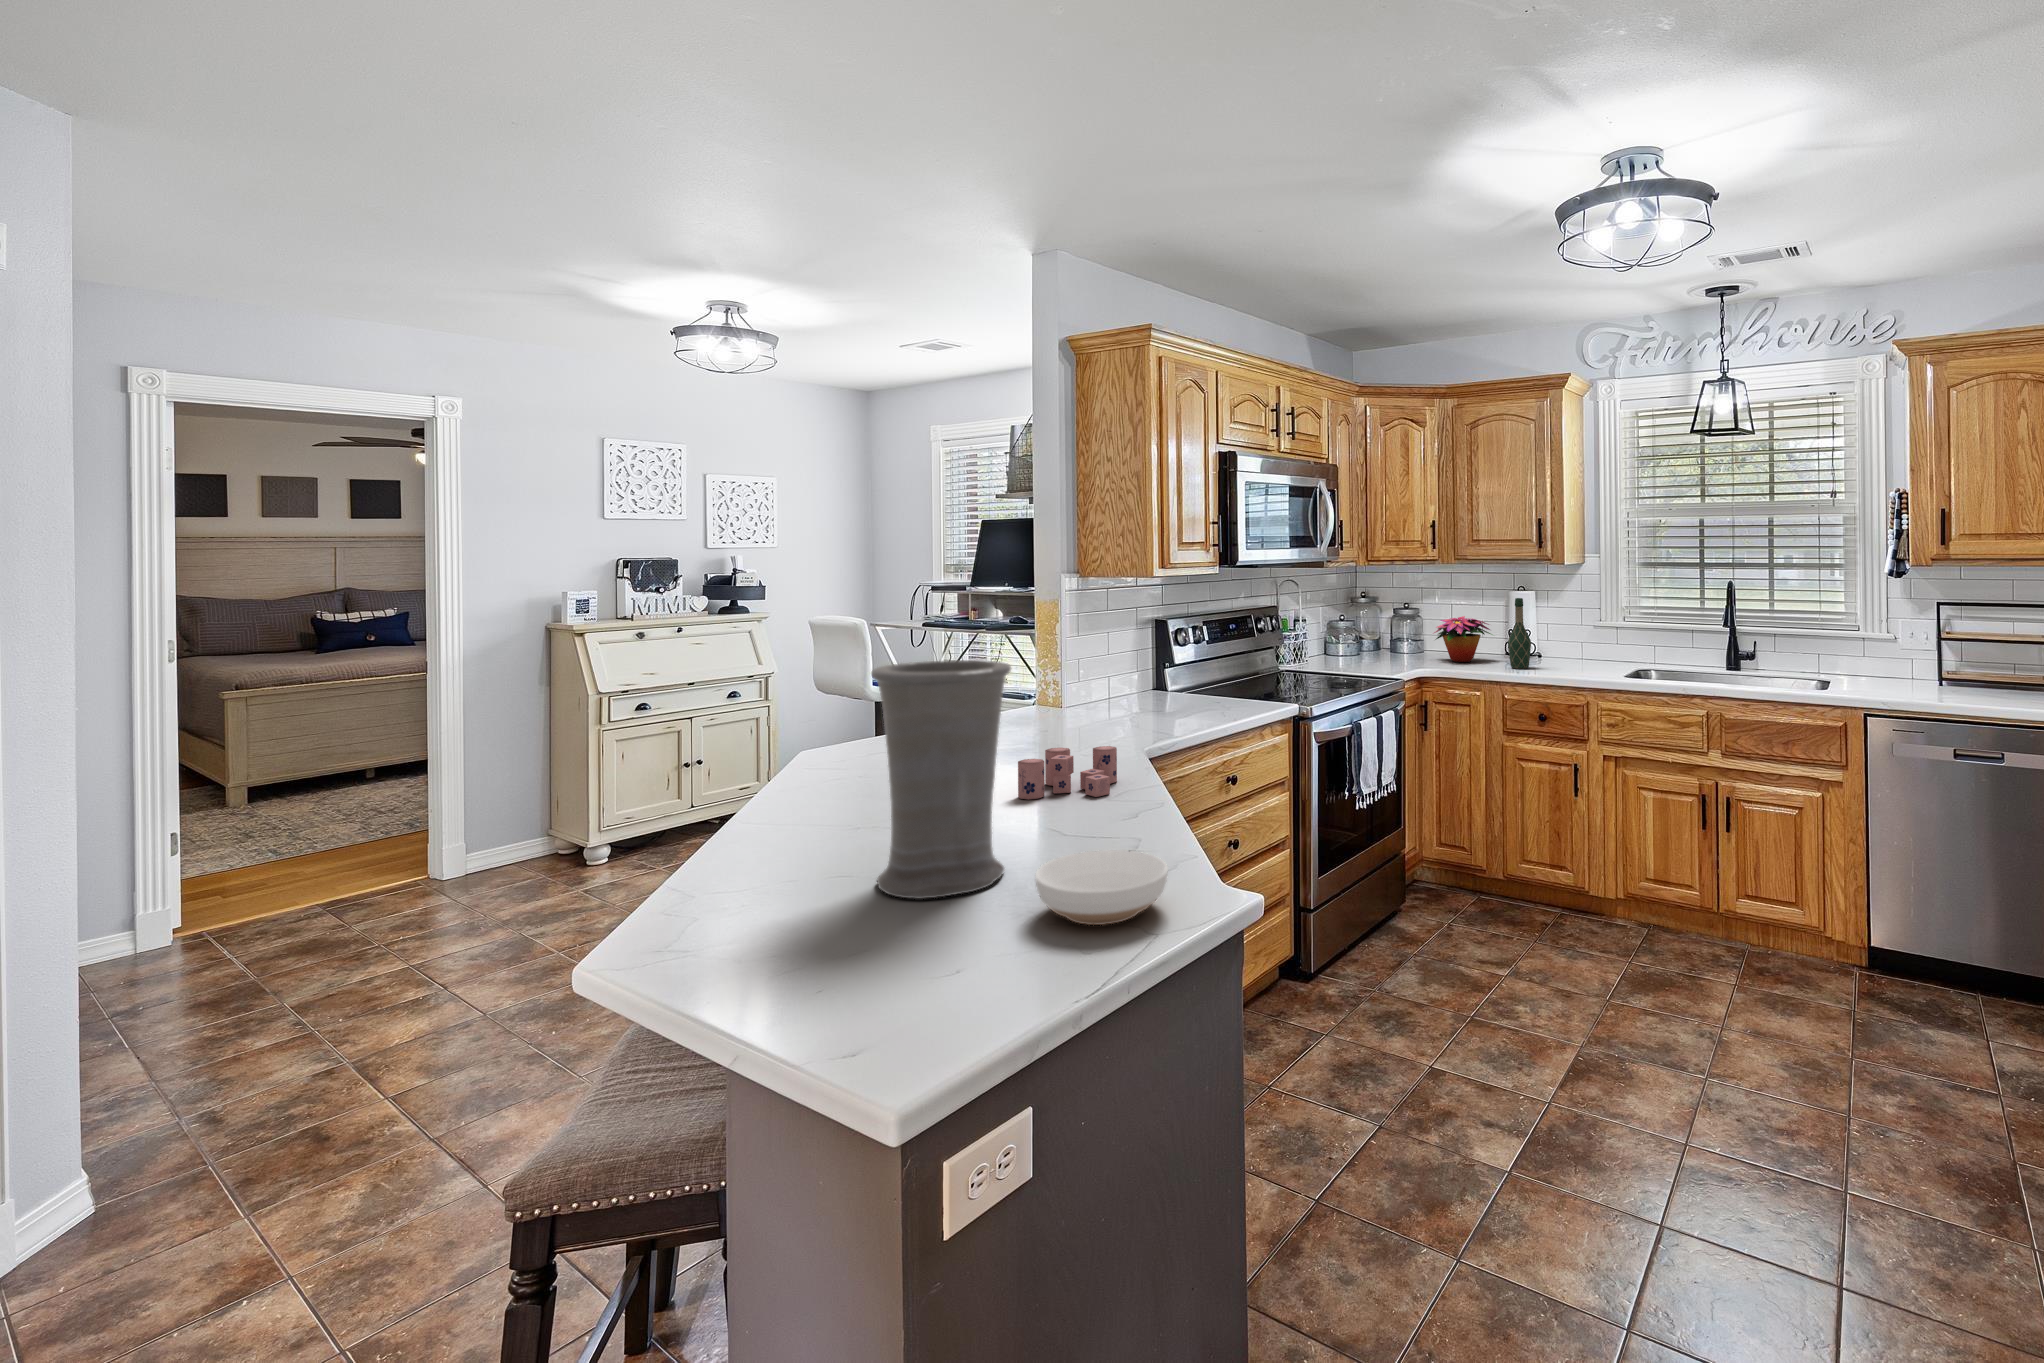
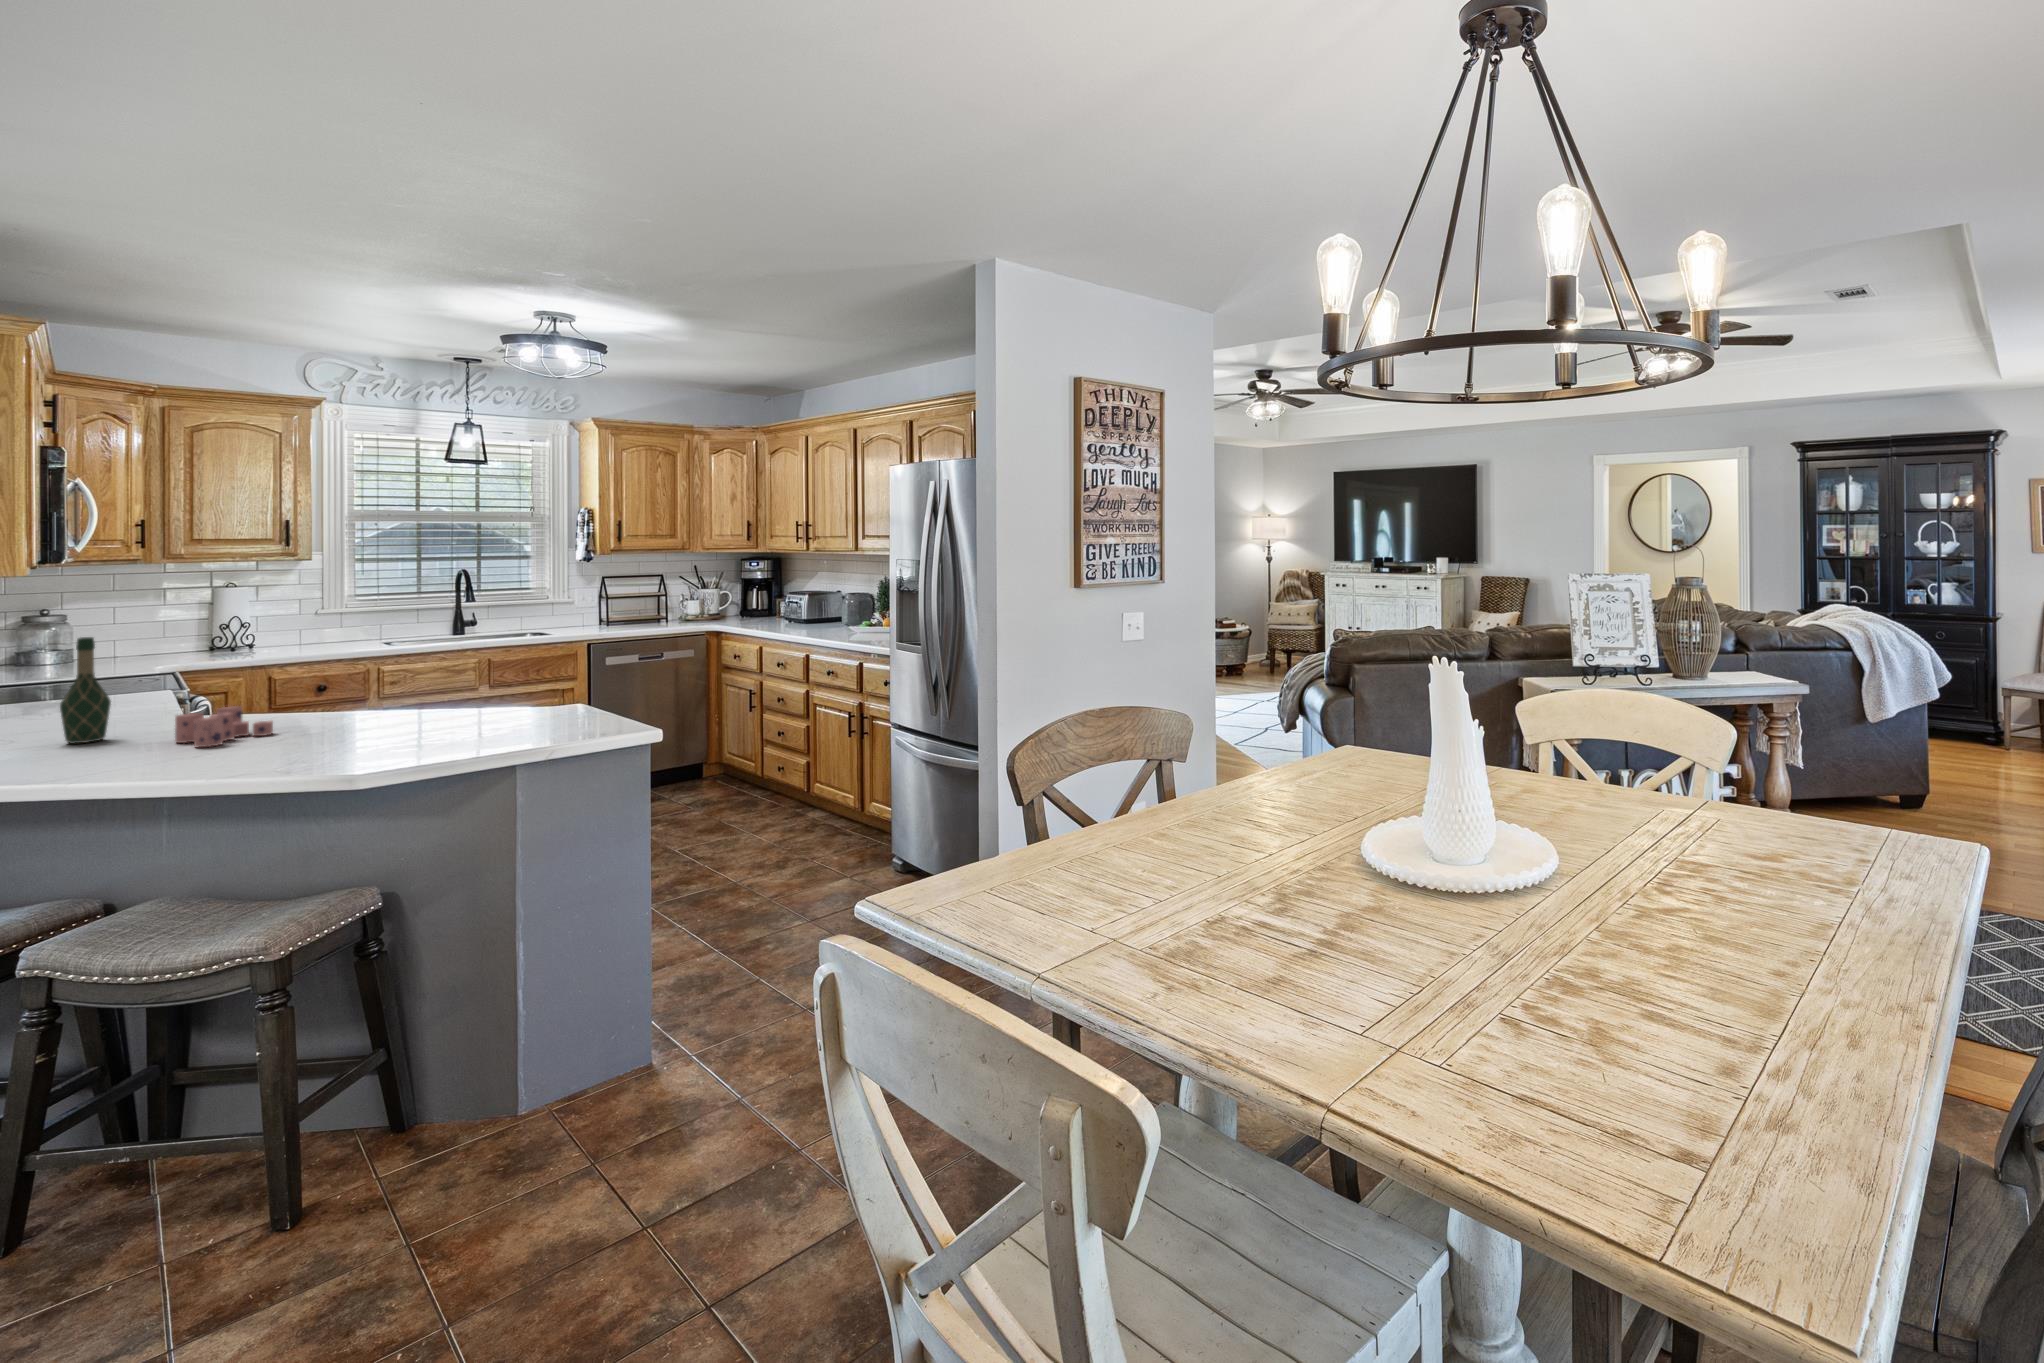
wine bottle: present [1508,598,1531,669] -> present [60,637,111,744]
flower arrangement: present [1434,616,1492,662] -> none [105,613,202,659]
vase: present [871,660,1011,899] -> none [309,623,415,763]
bowl: present [1035,850,1168,925] -> none [466,708,548,739]

